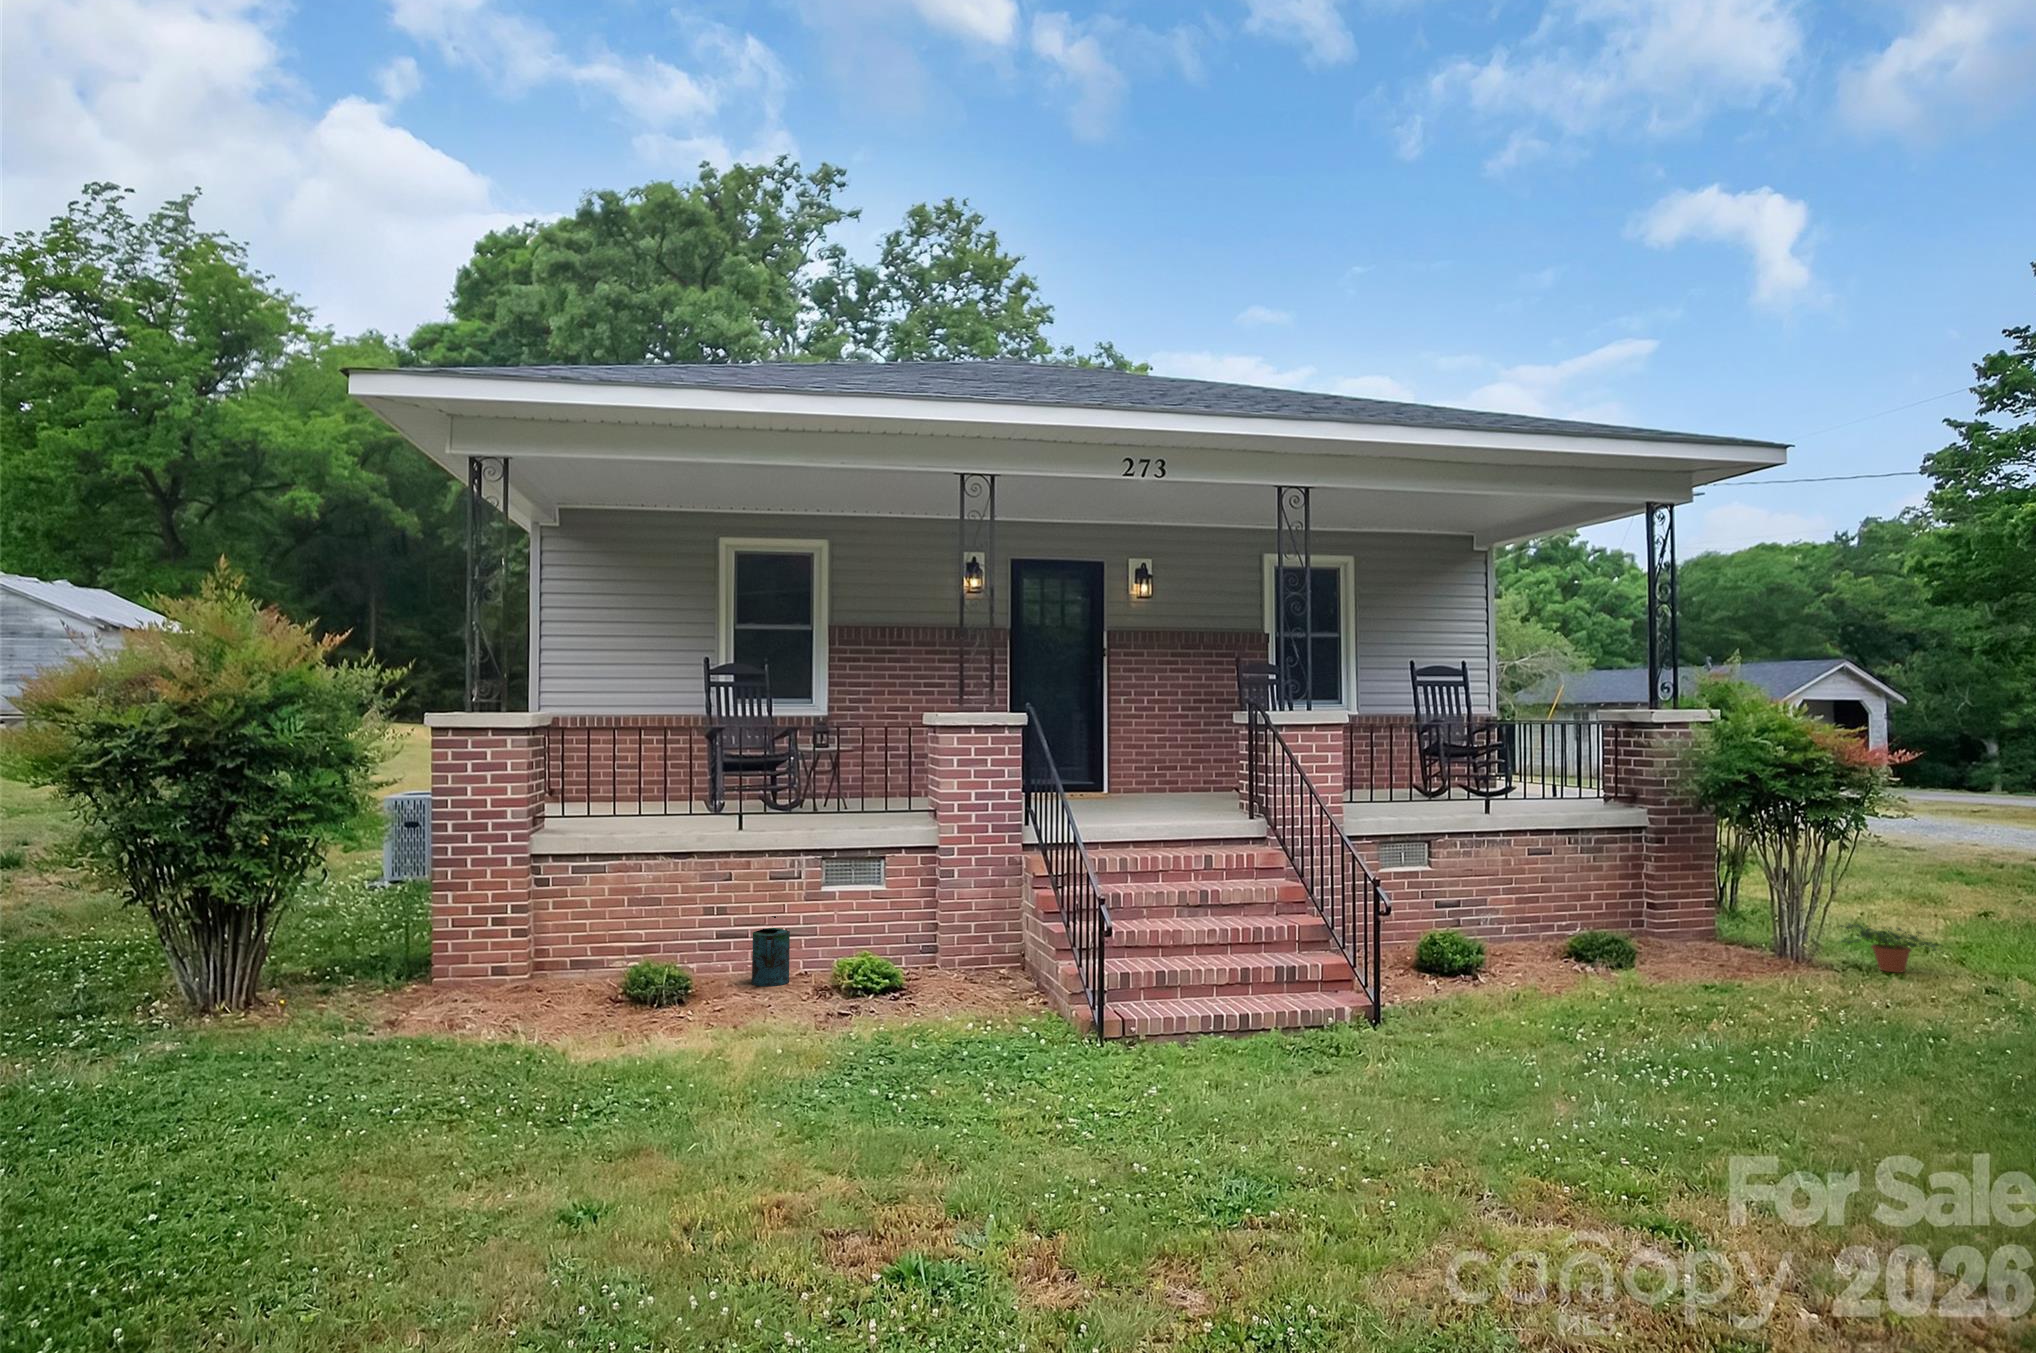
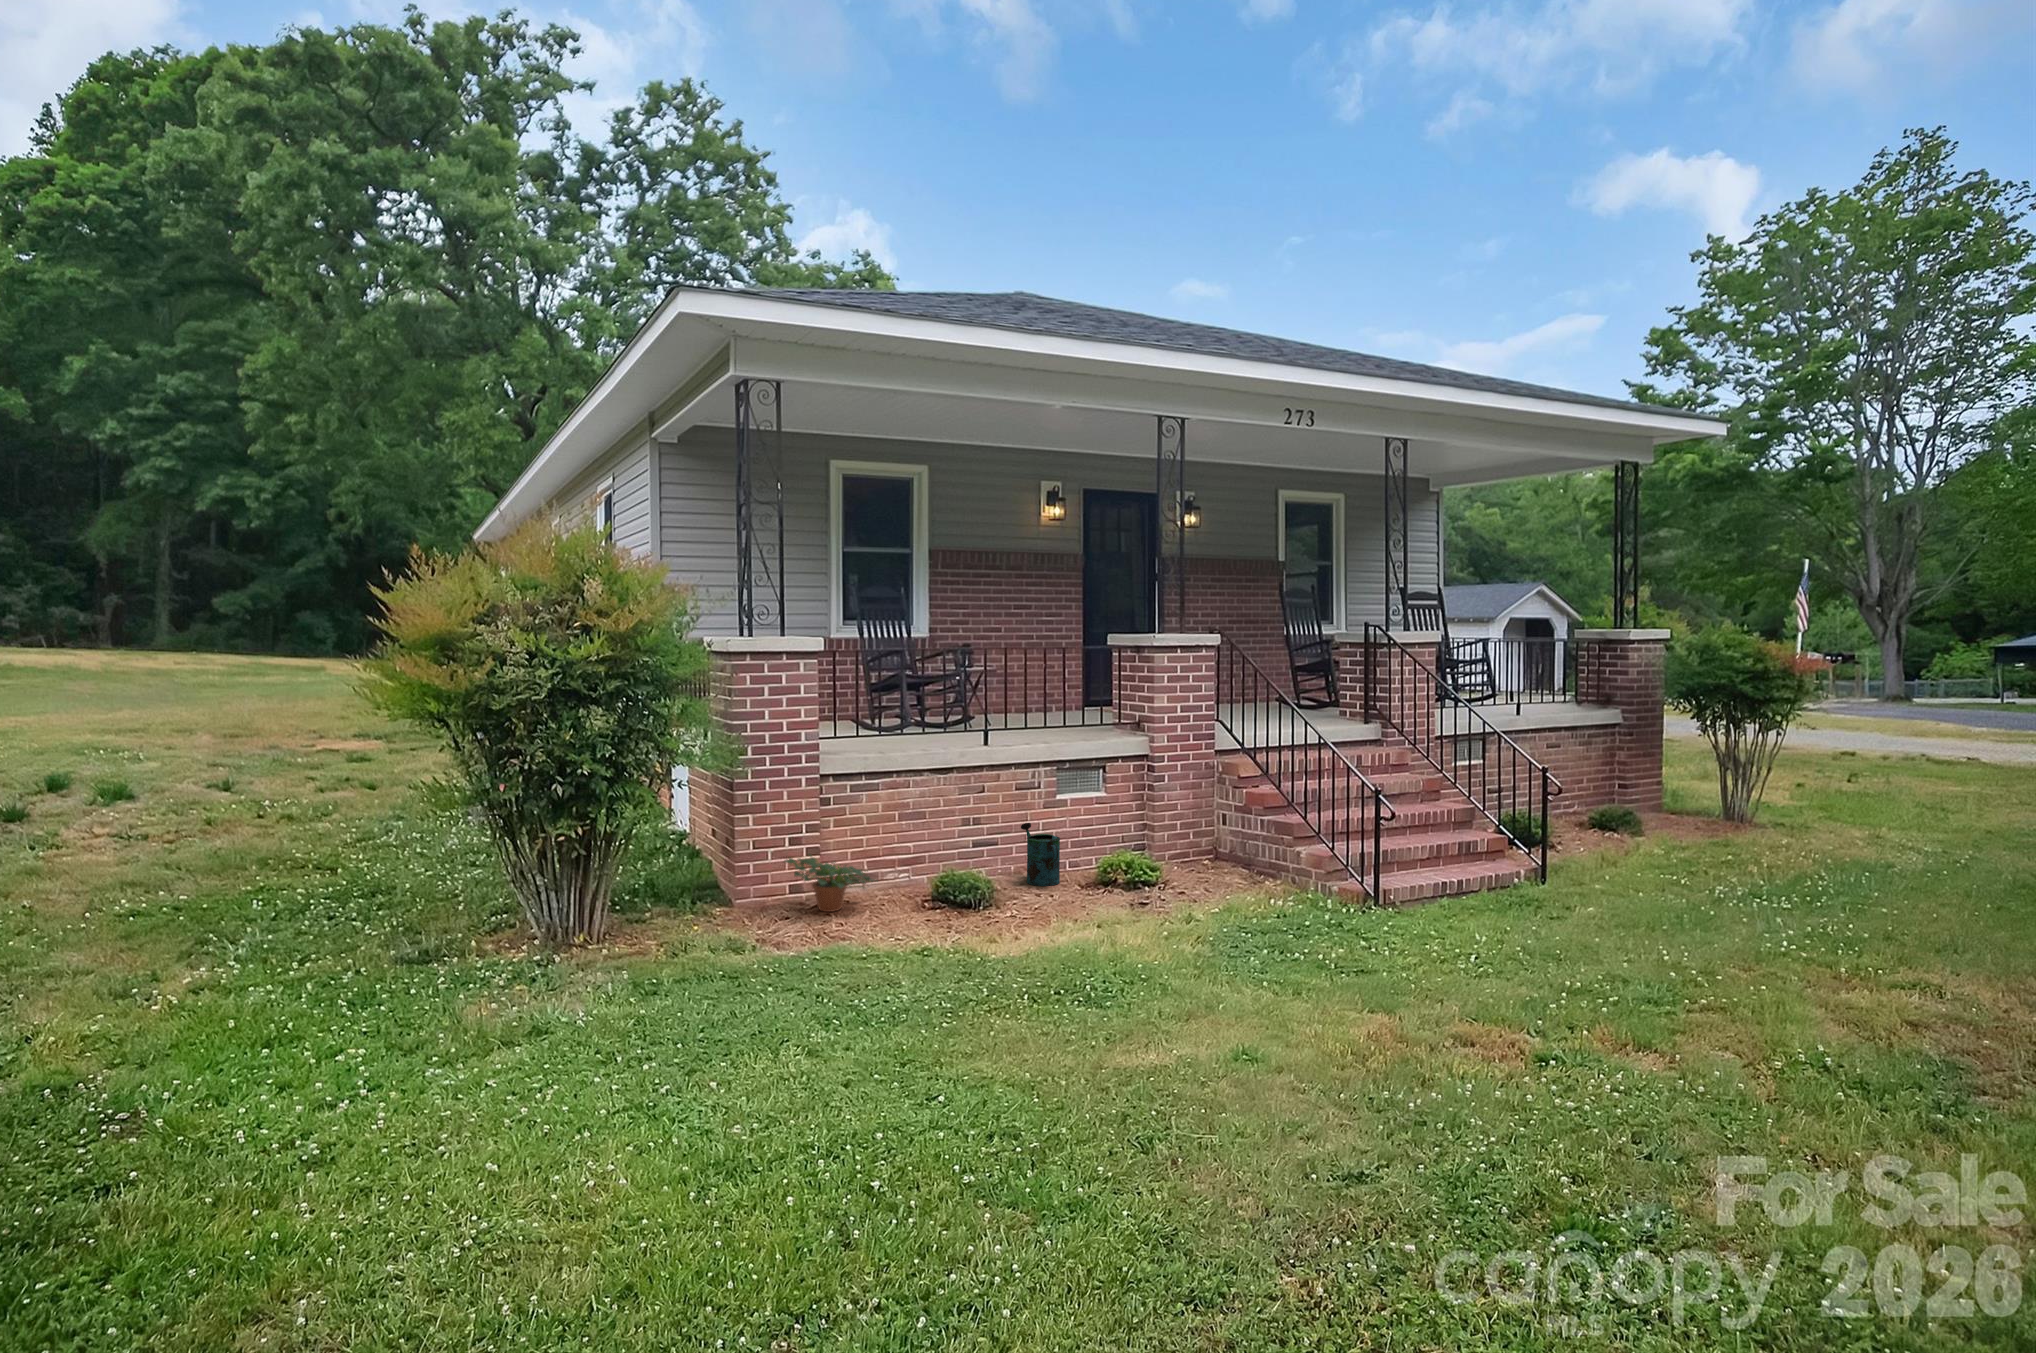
potted plant: present [1840,924,1939,973] -> present [785,855,878,912]

